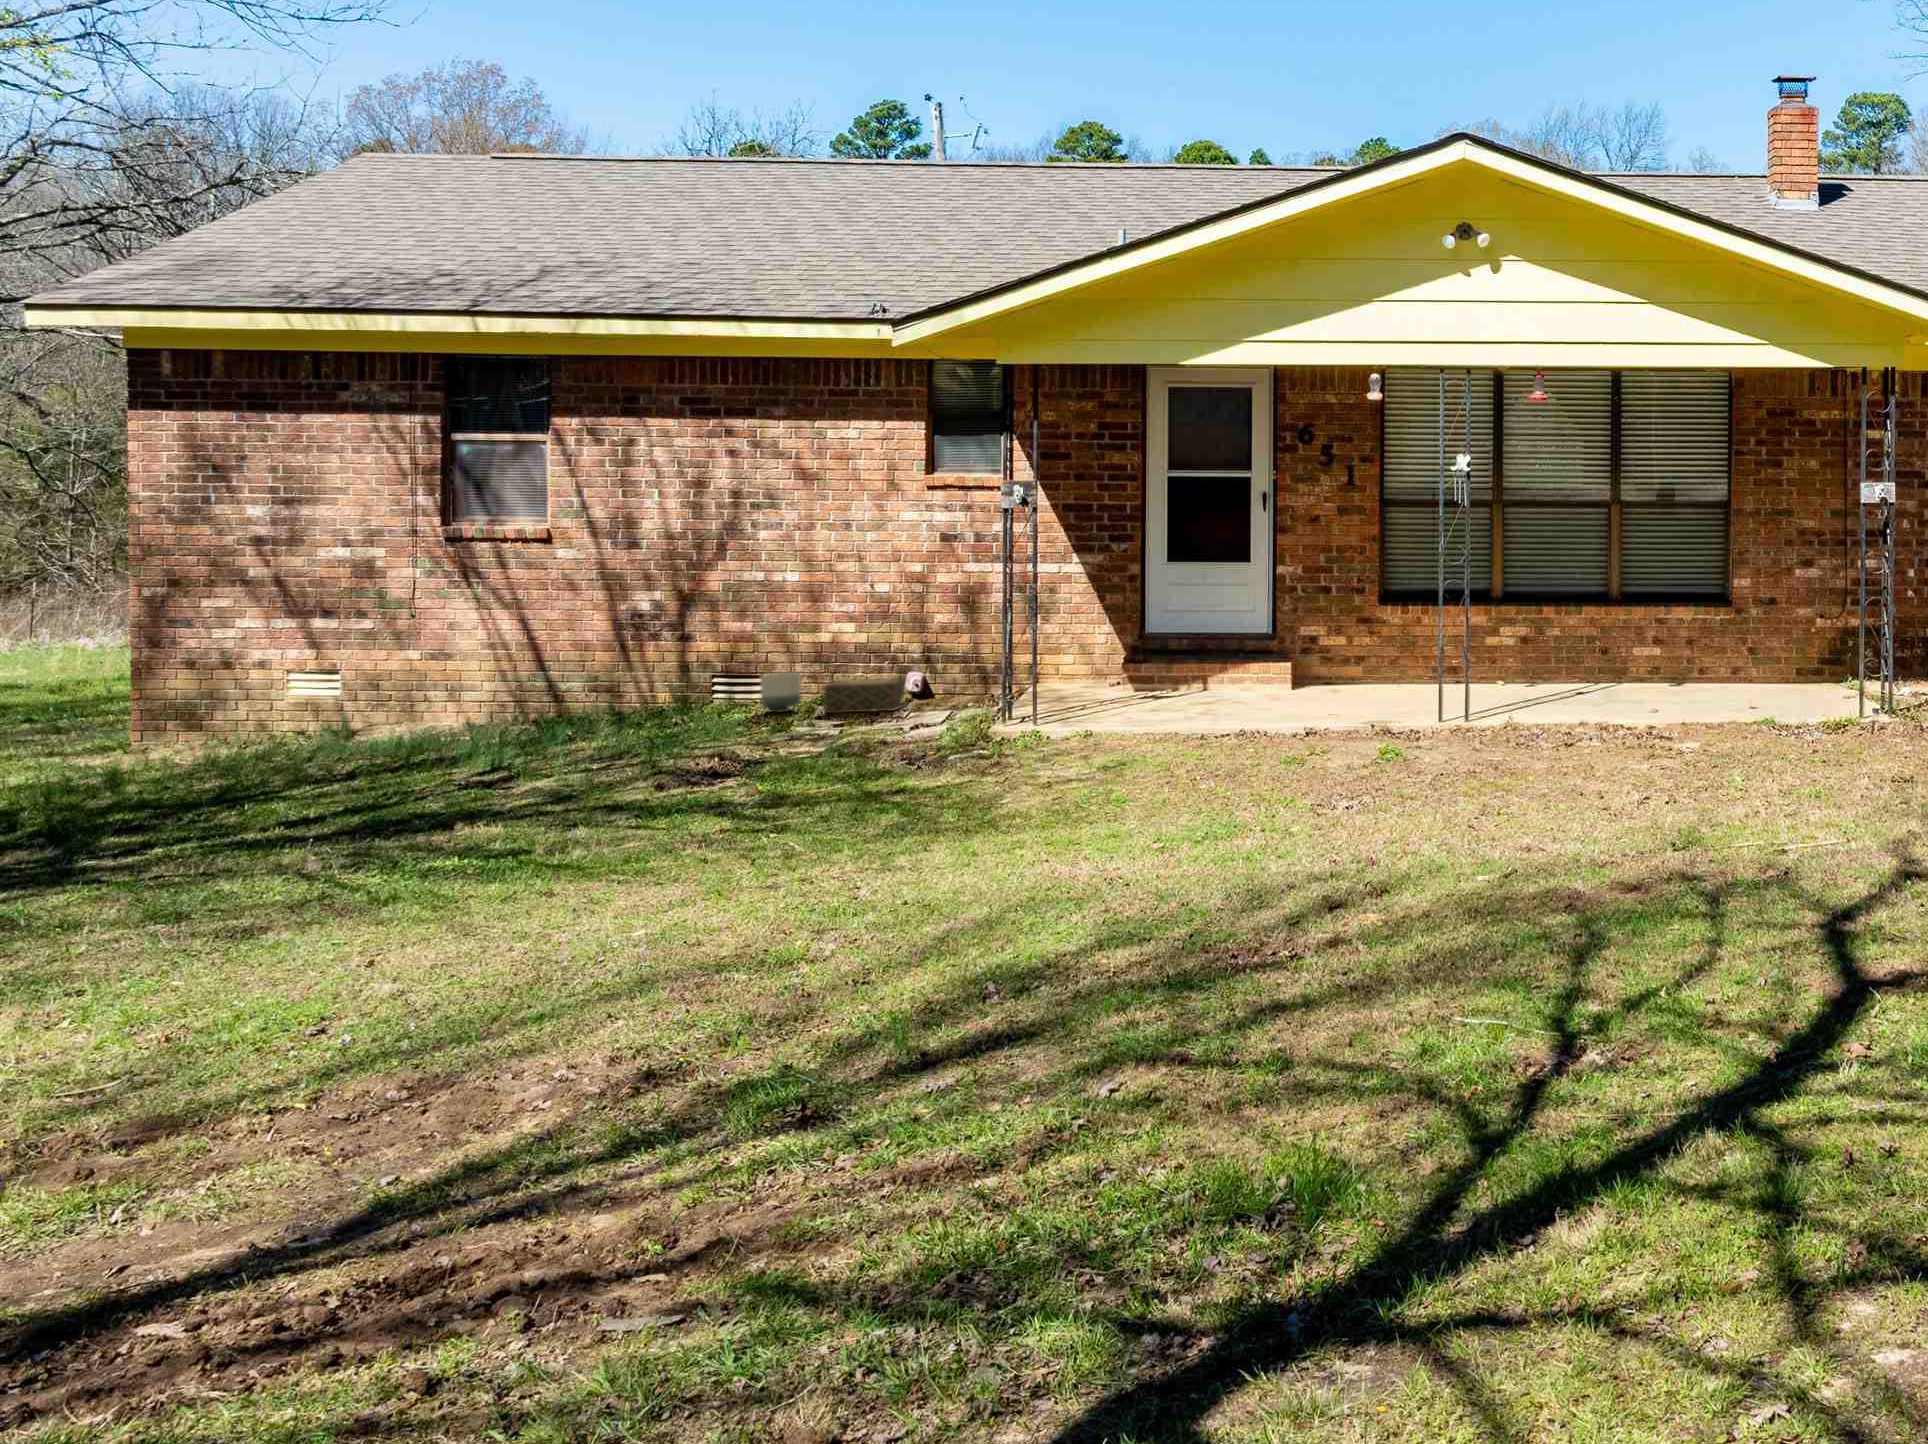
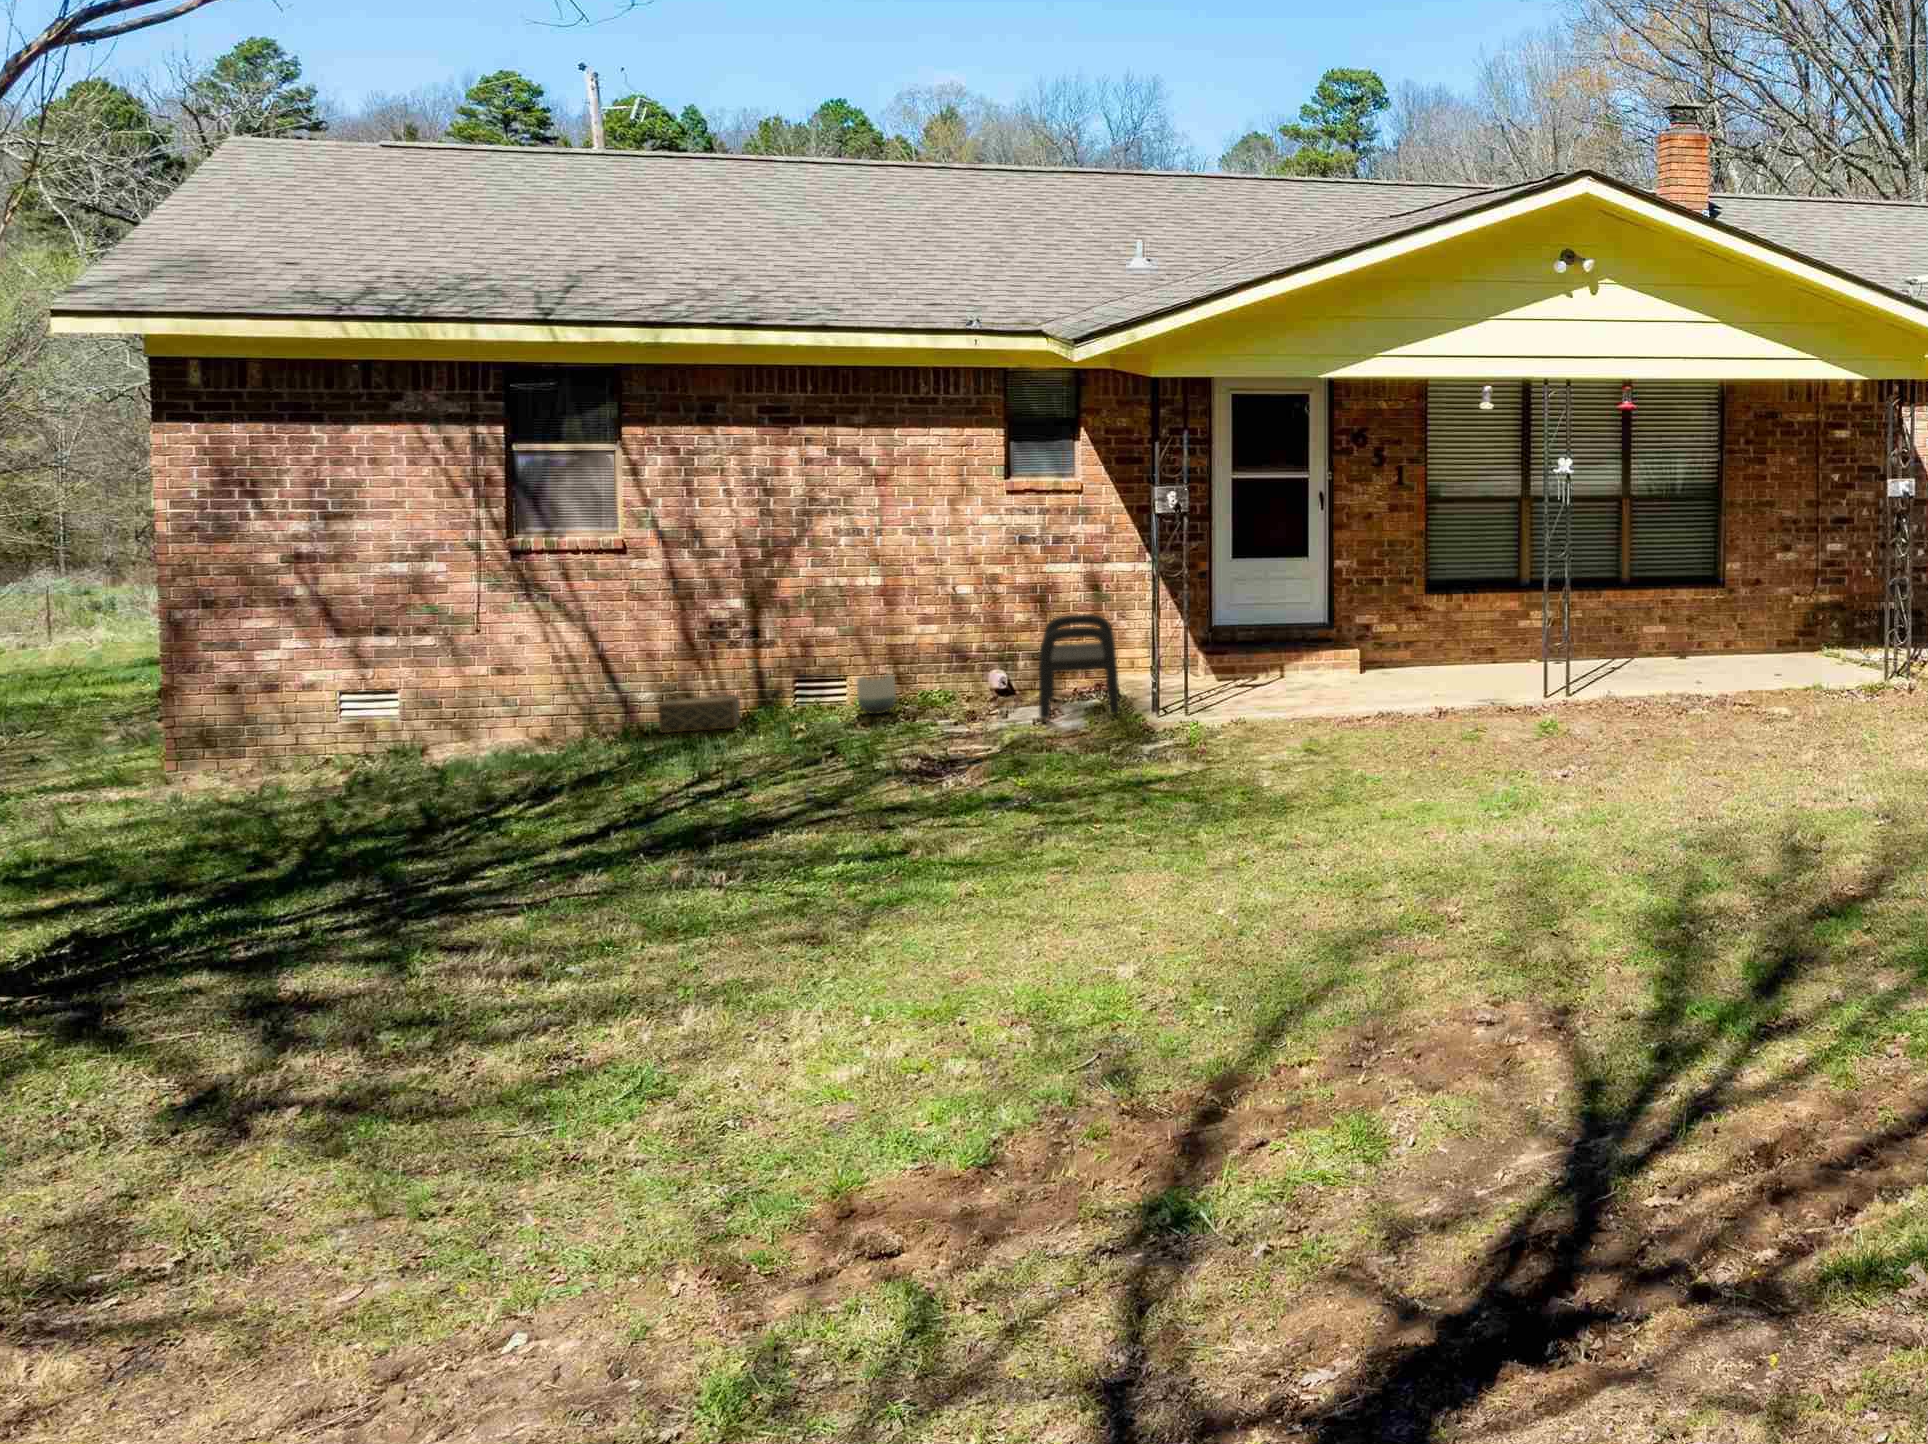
bench: none [911,616,1032,724] -> present [1039,614,1120,719]
woven basket: present [824,678,908,713] -> present [658,695,740,733]

